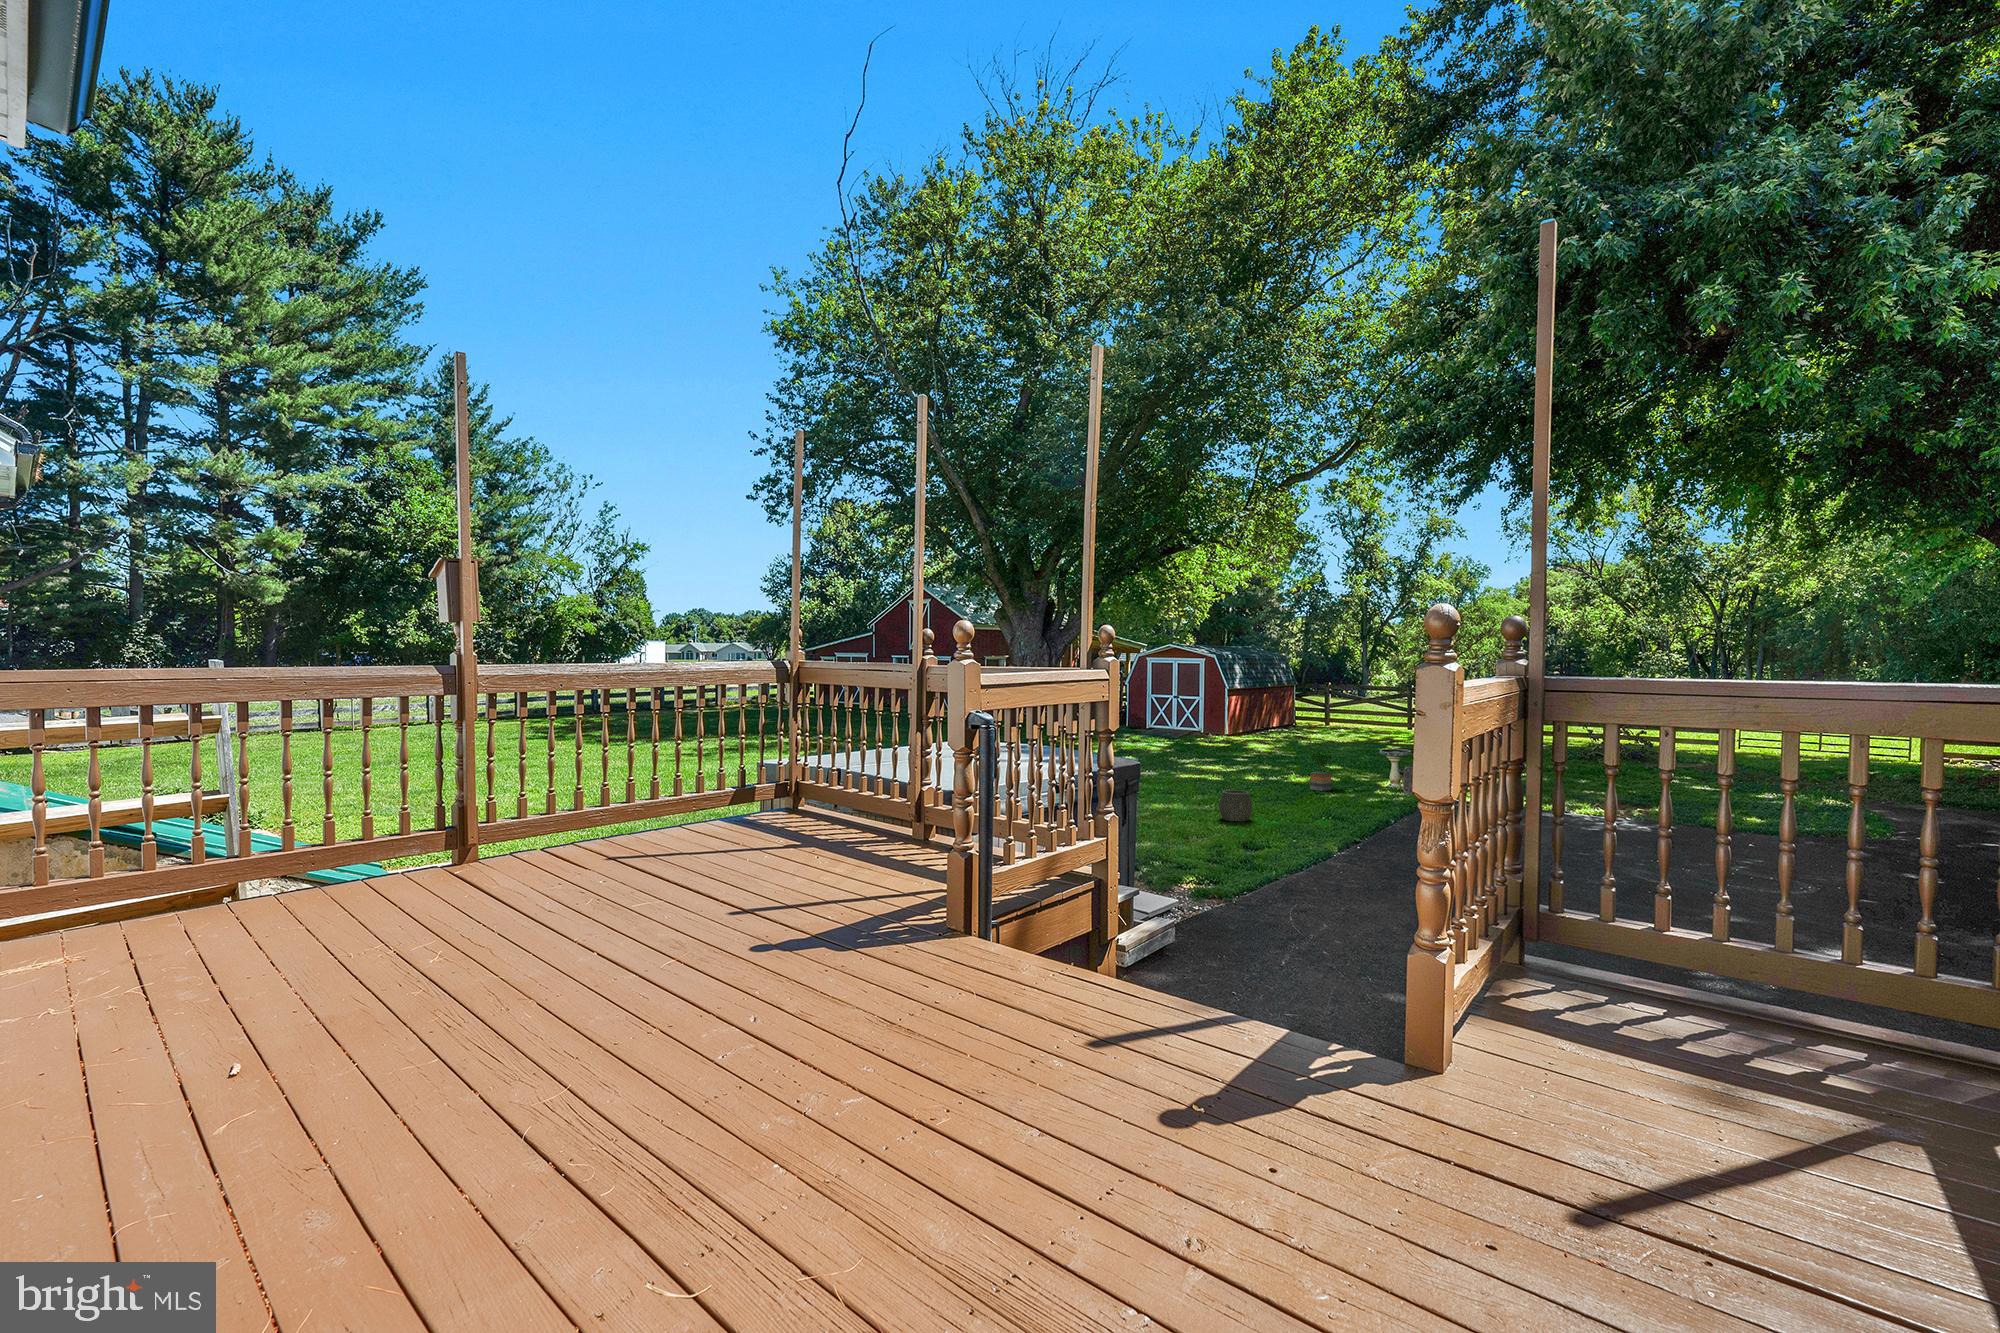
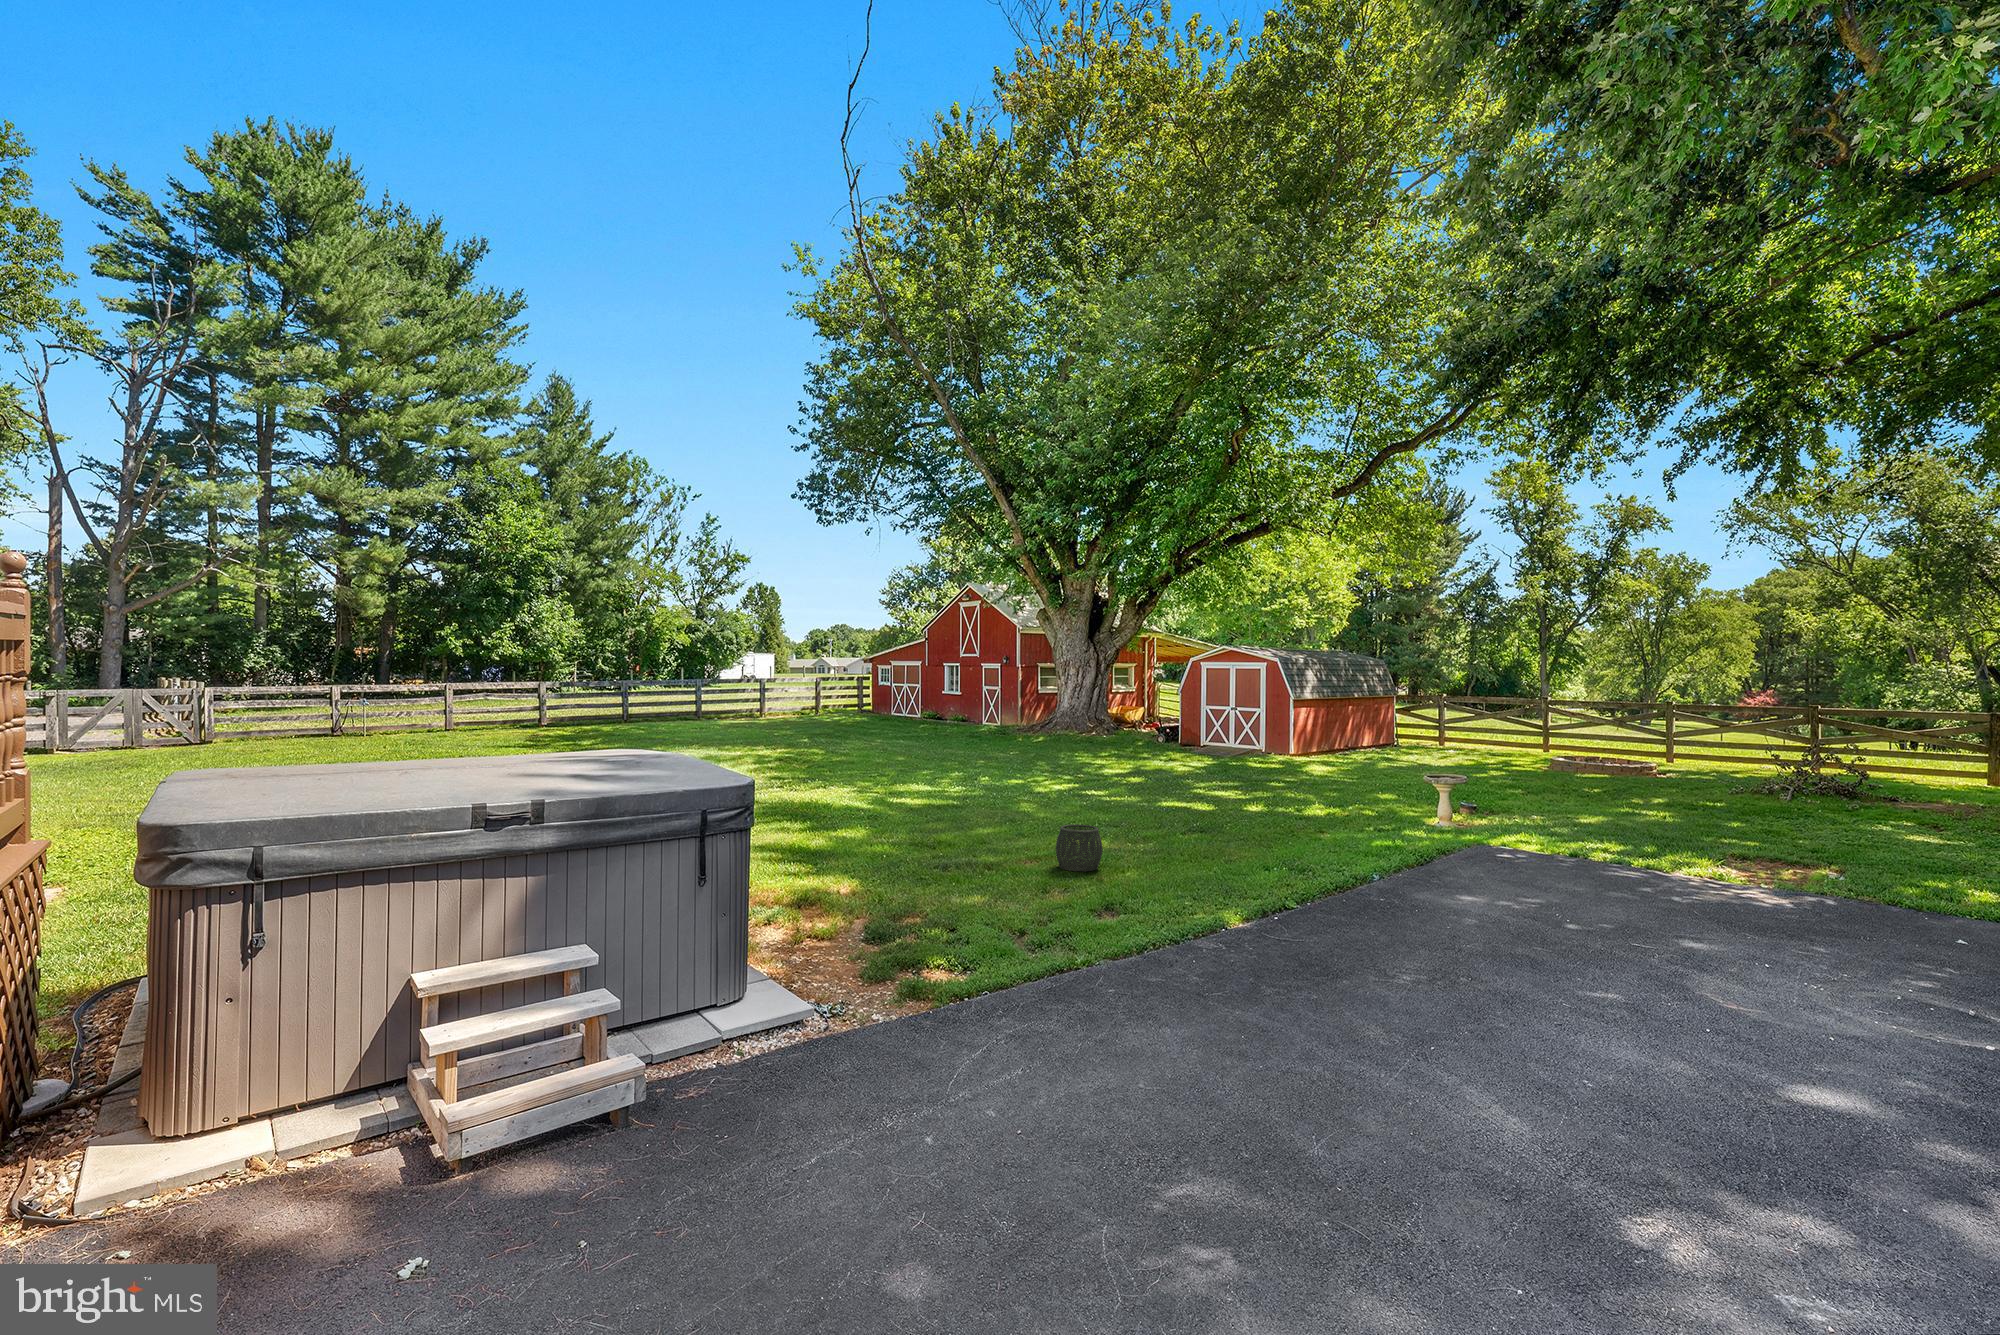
potted tree: present [1310,751,1335,791] -> none [1267,776,1308,833]

